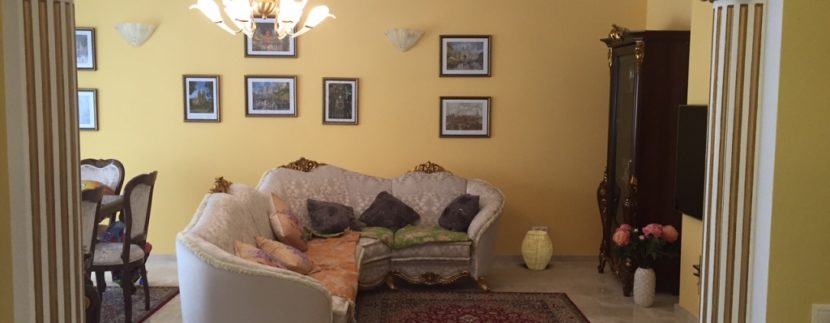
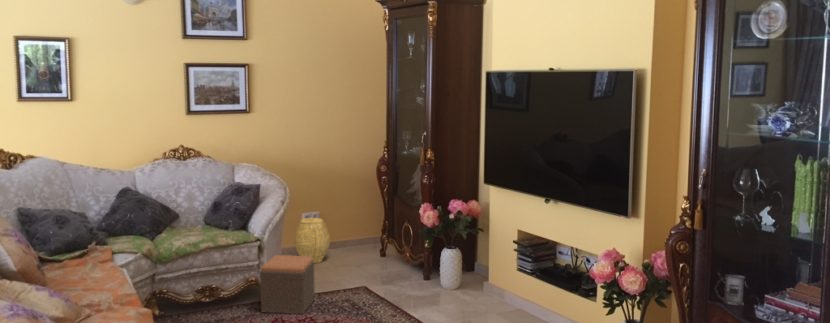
footstool: none [465,255,514,306] -> present [260,255,315,314]

